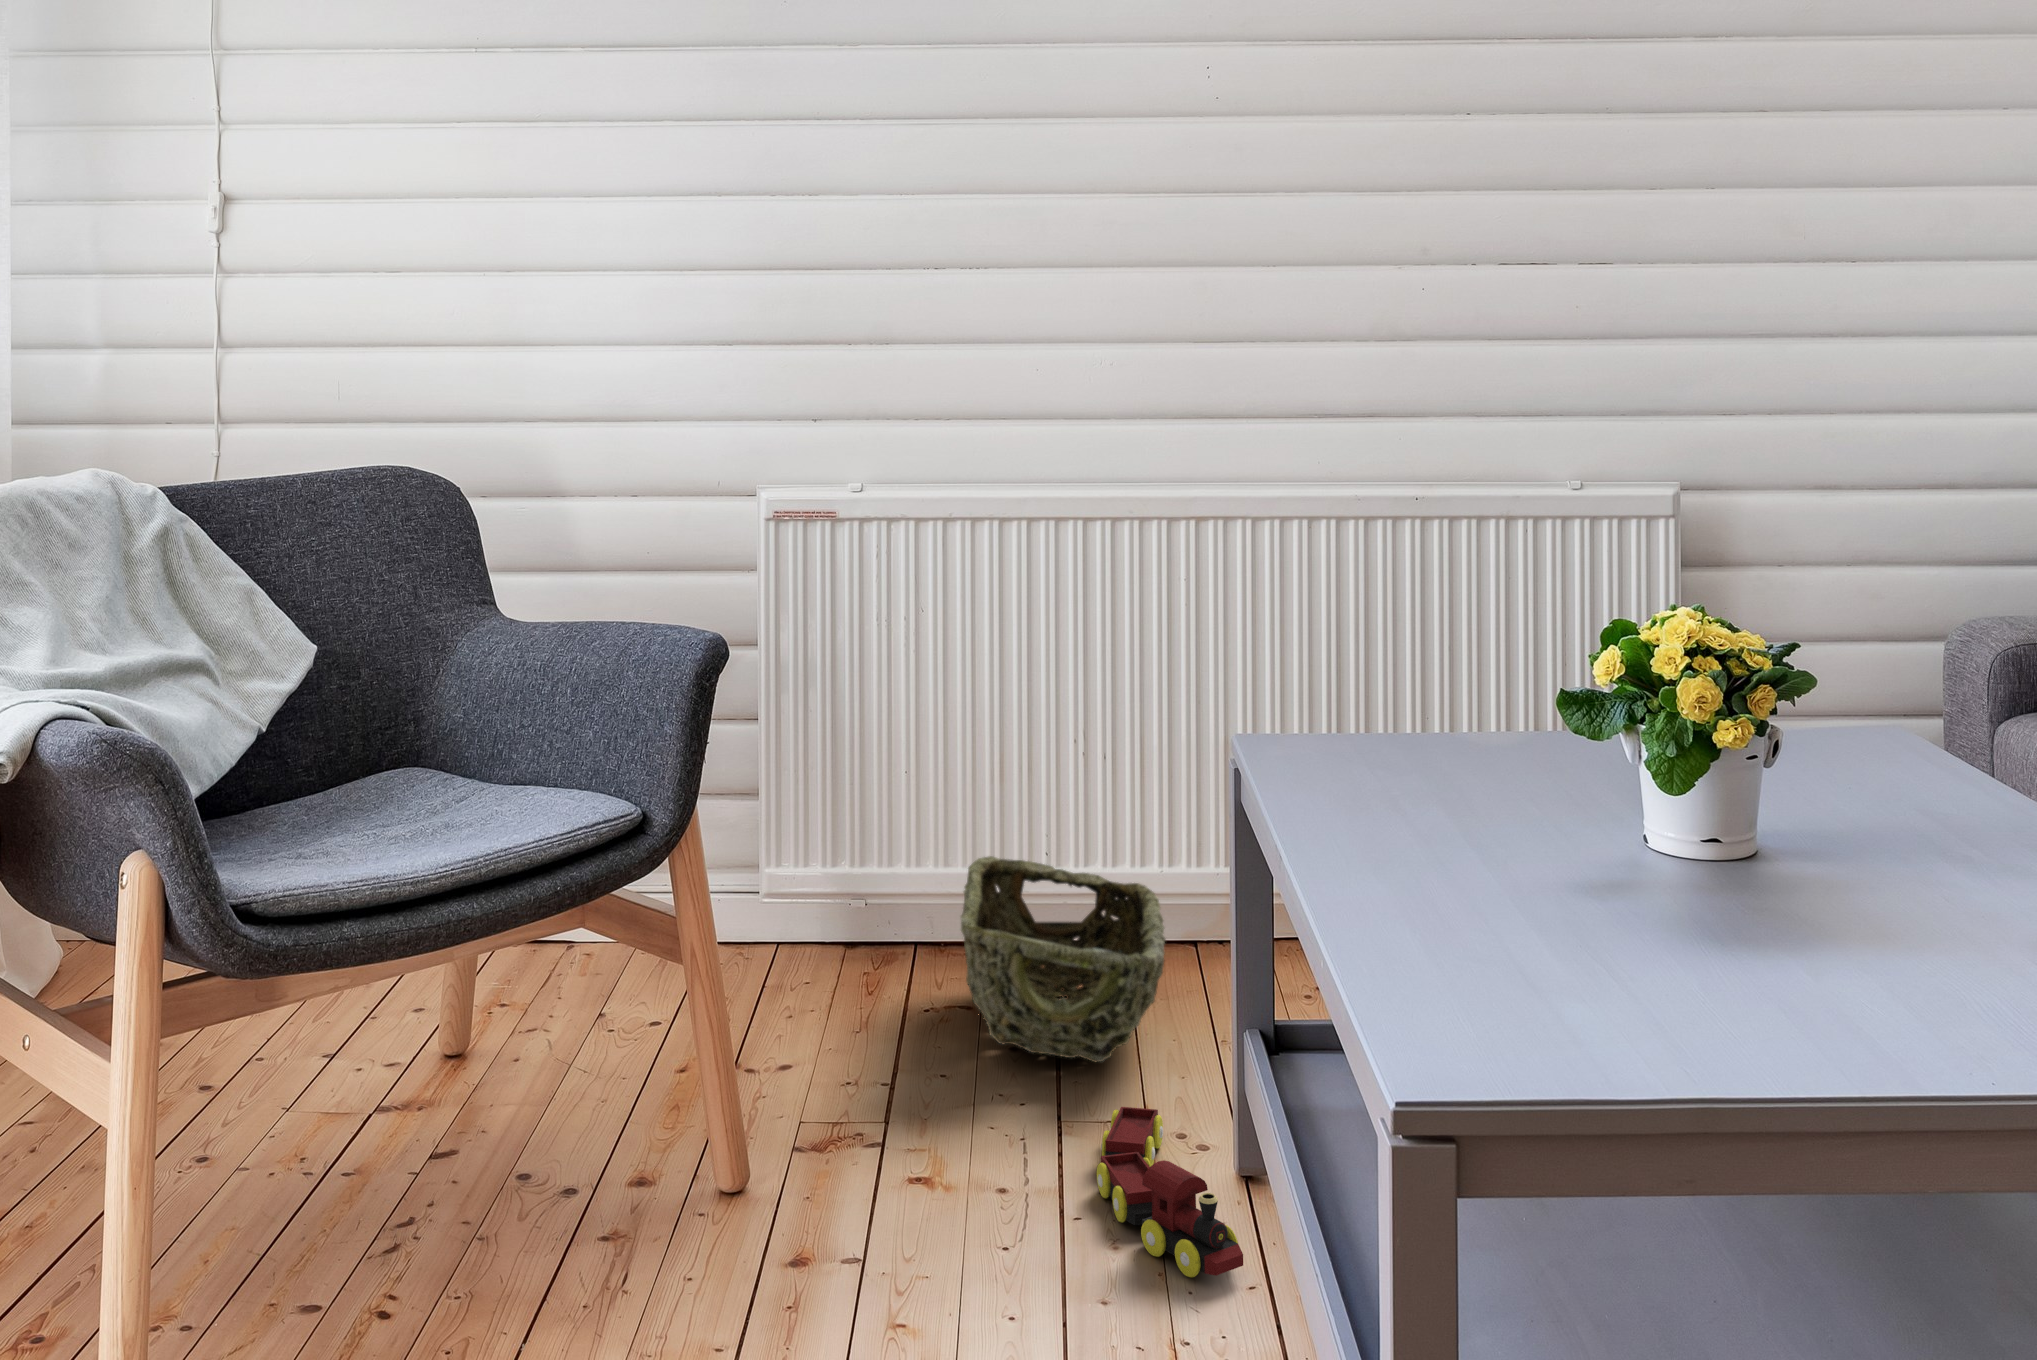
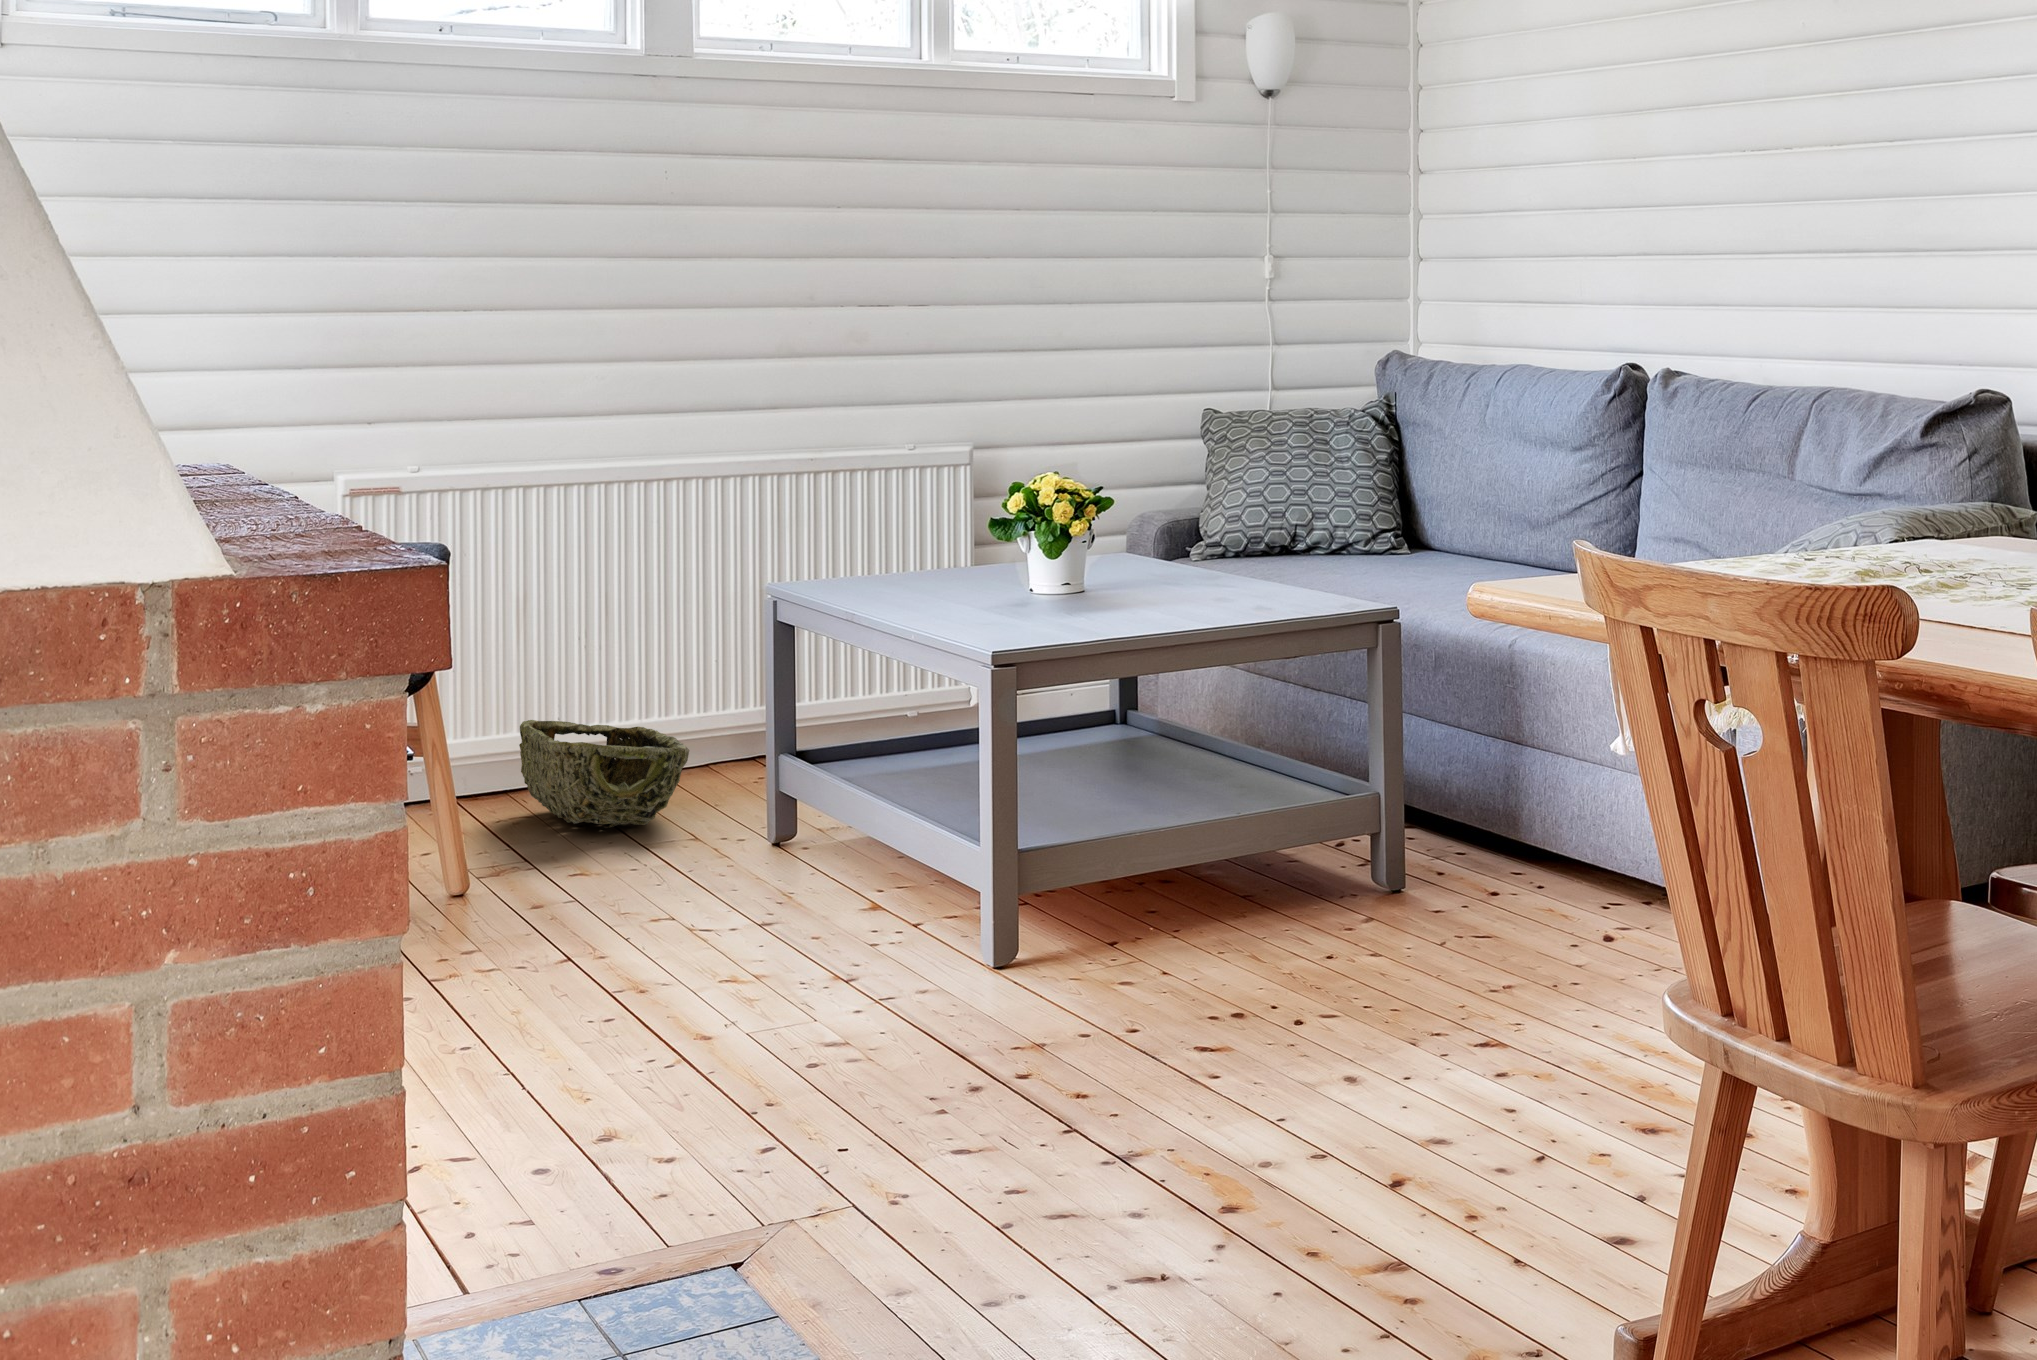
toy train: present [1097,1107,1243,1277] -> none [678,828,797,883]

